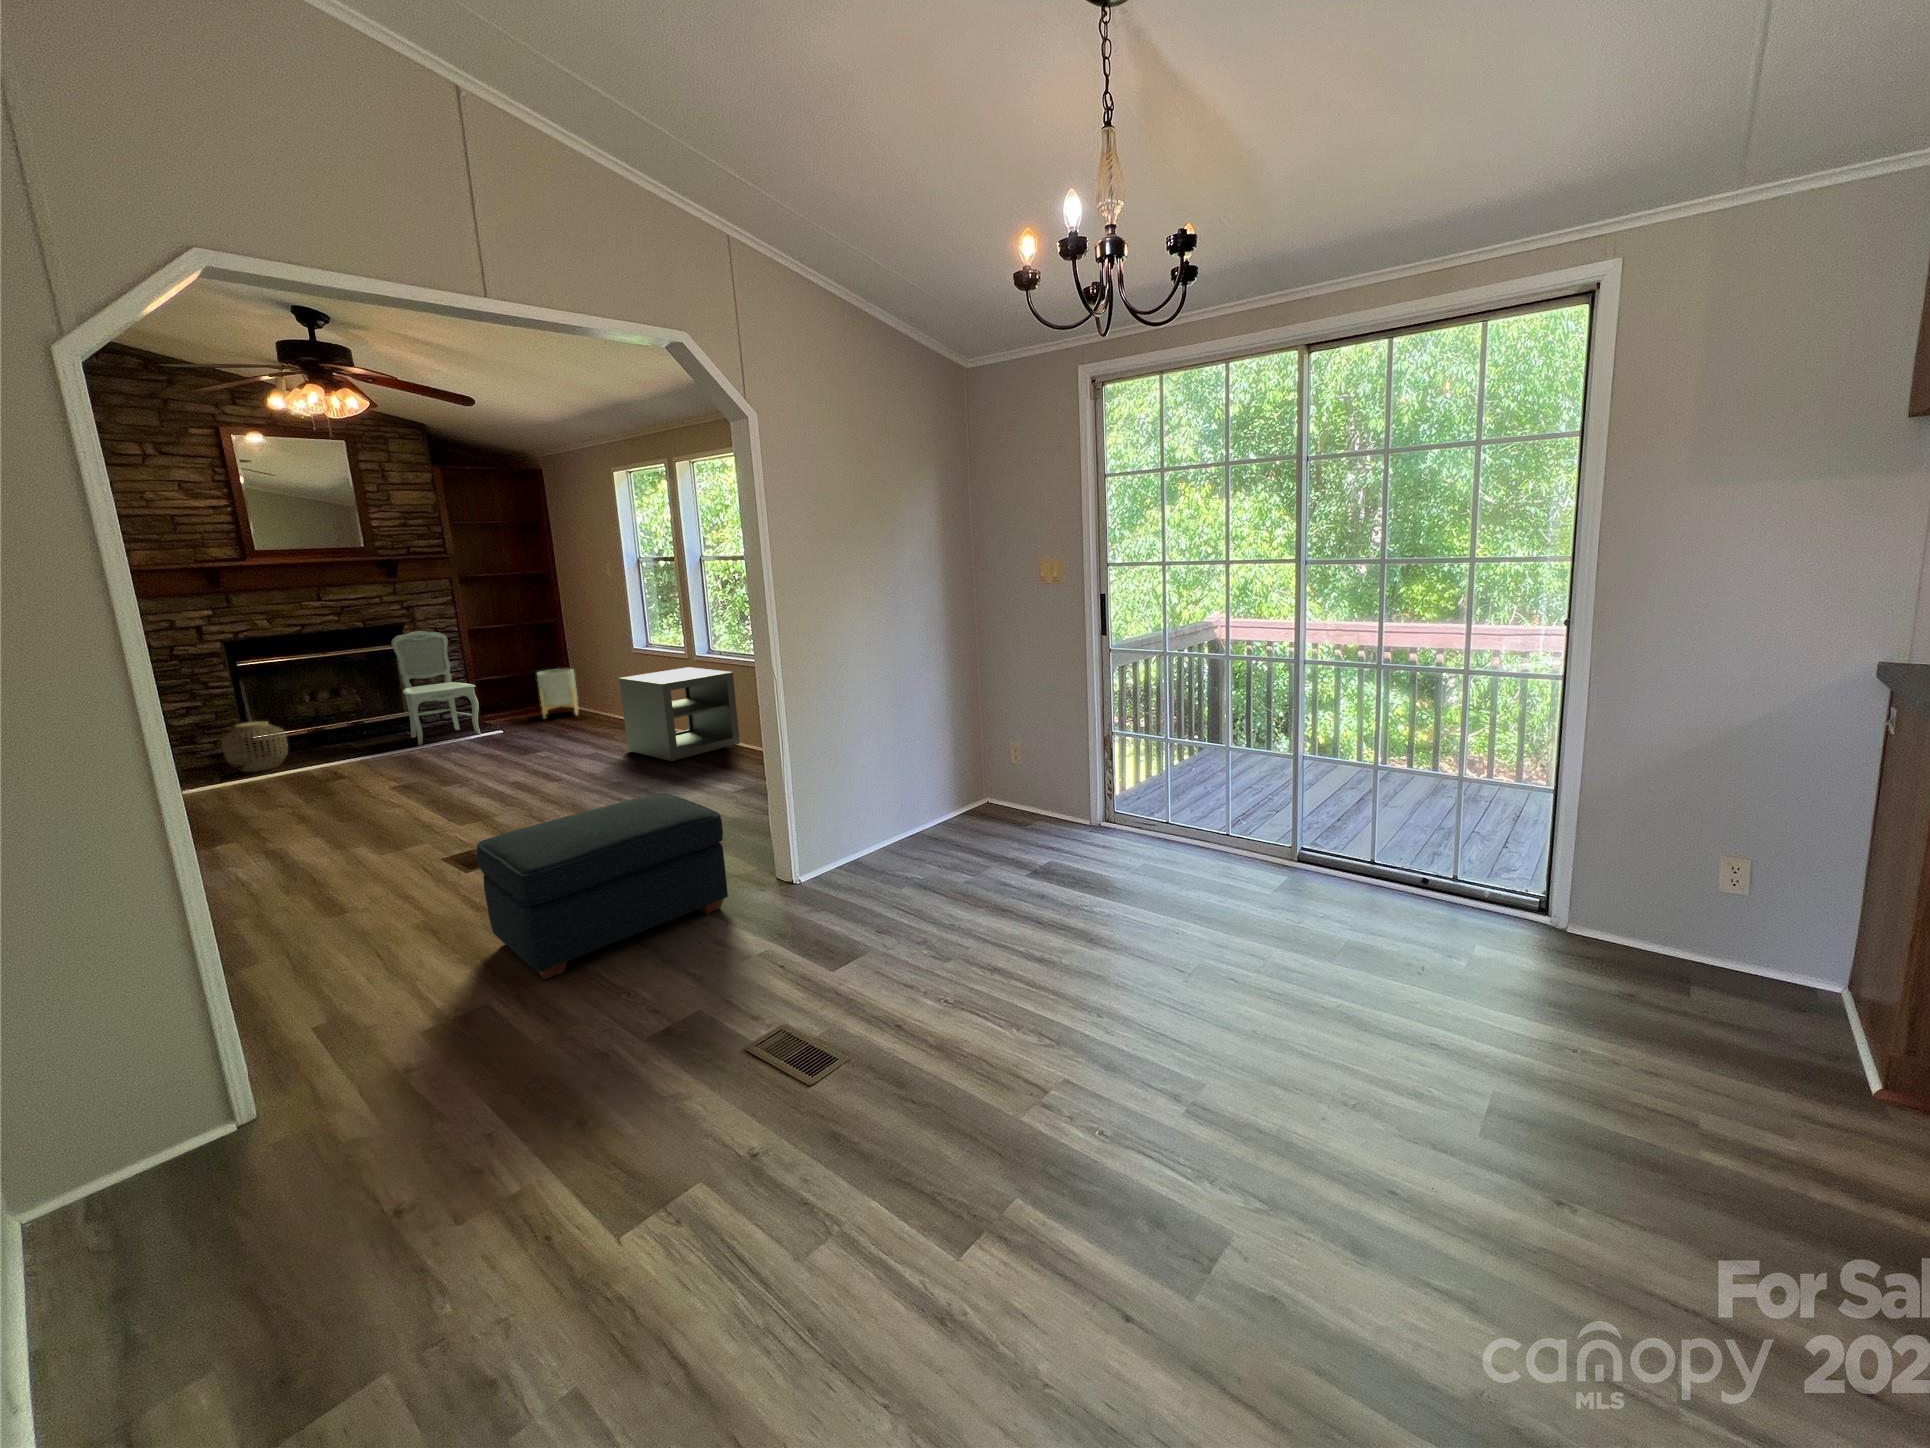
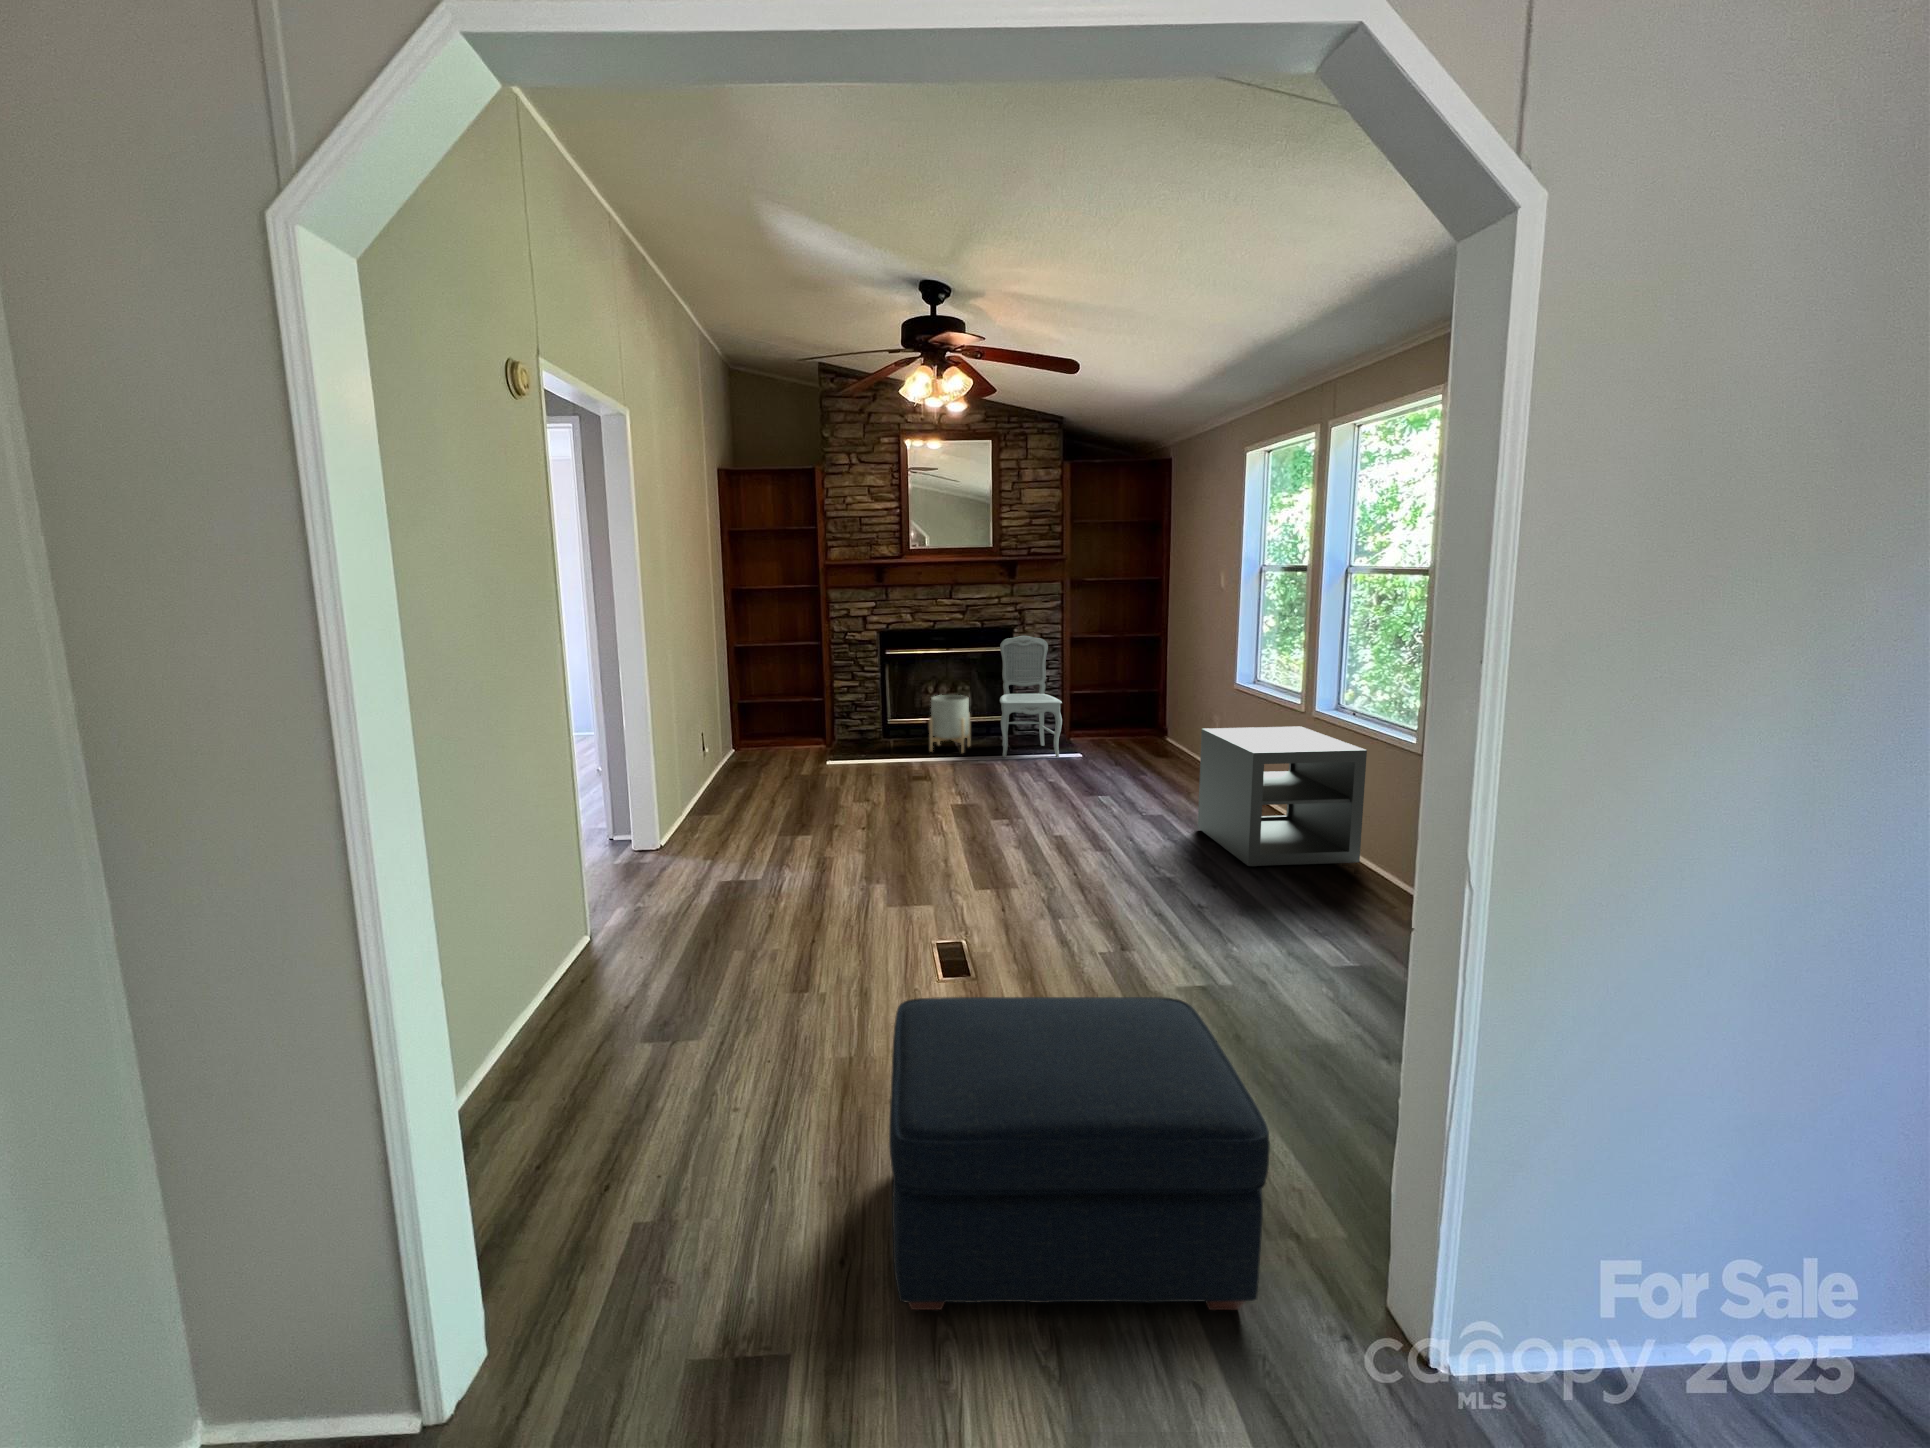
planter: present [537,669,578,719] -> present [929,695,970,753]
woven basket: present [222,721,288,772] -> none [864,708,907,755]

